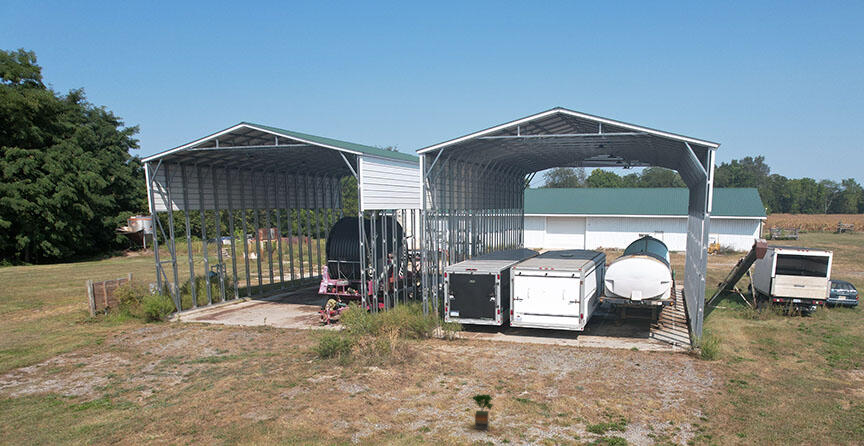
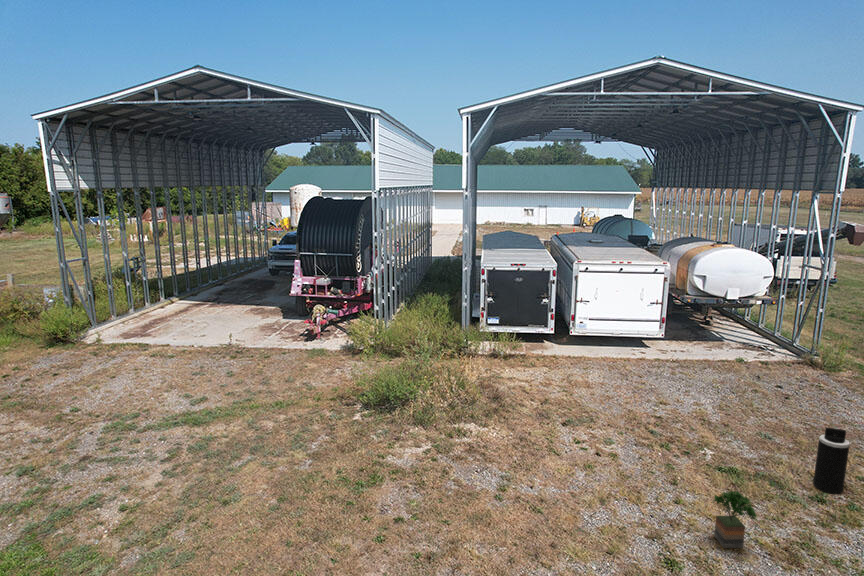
trash can: none [581,369,599,416] -> present [813,427,850,494]

